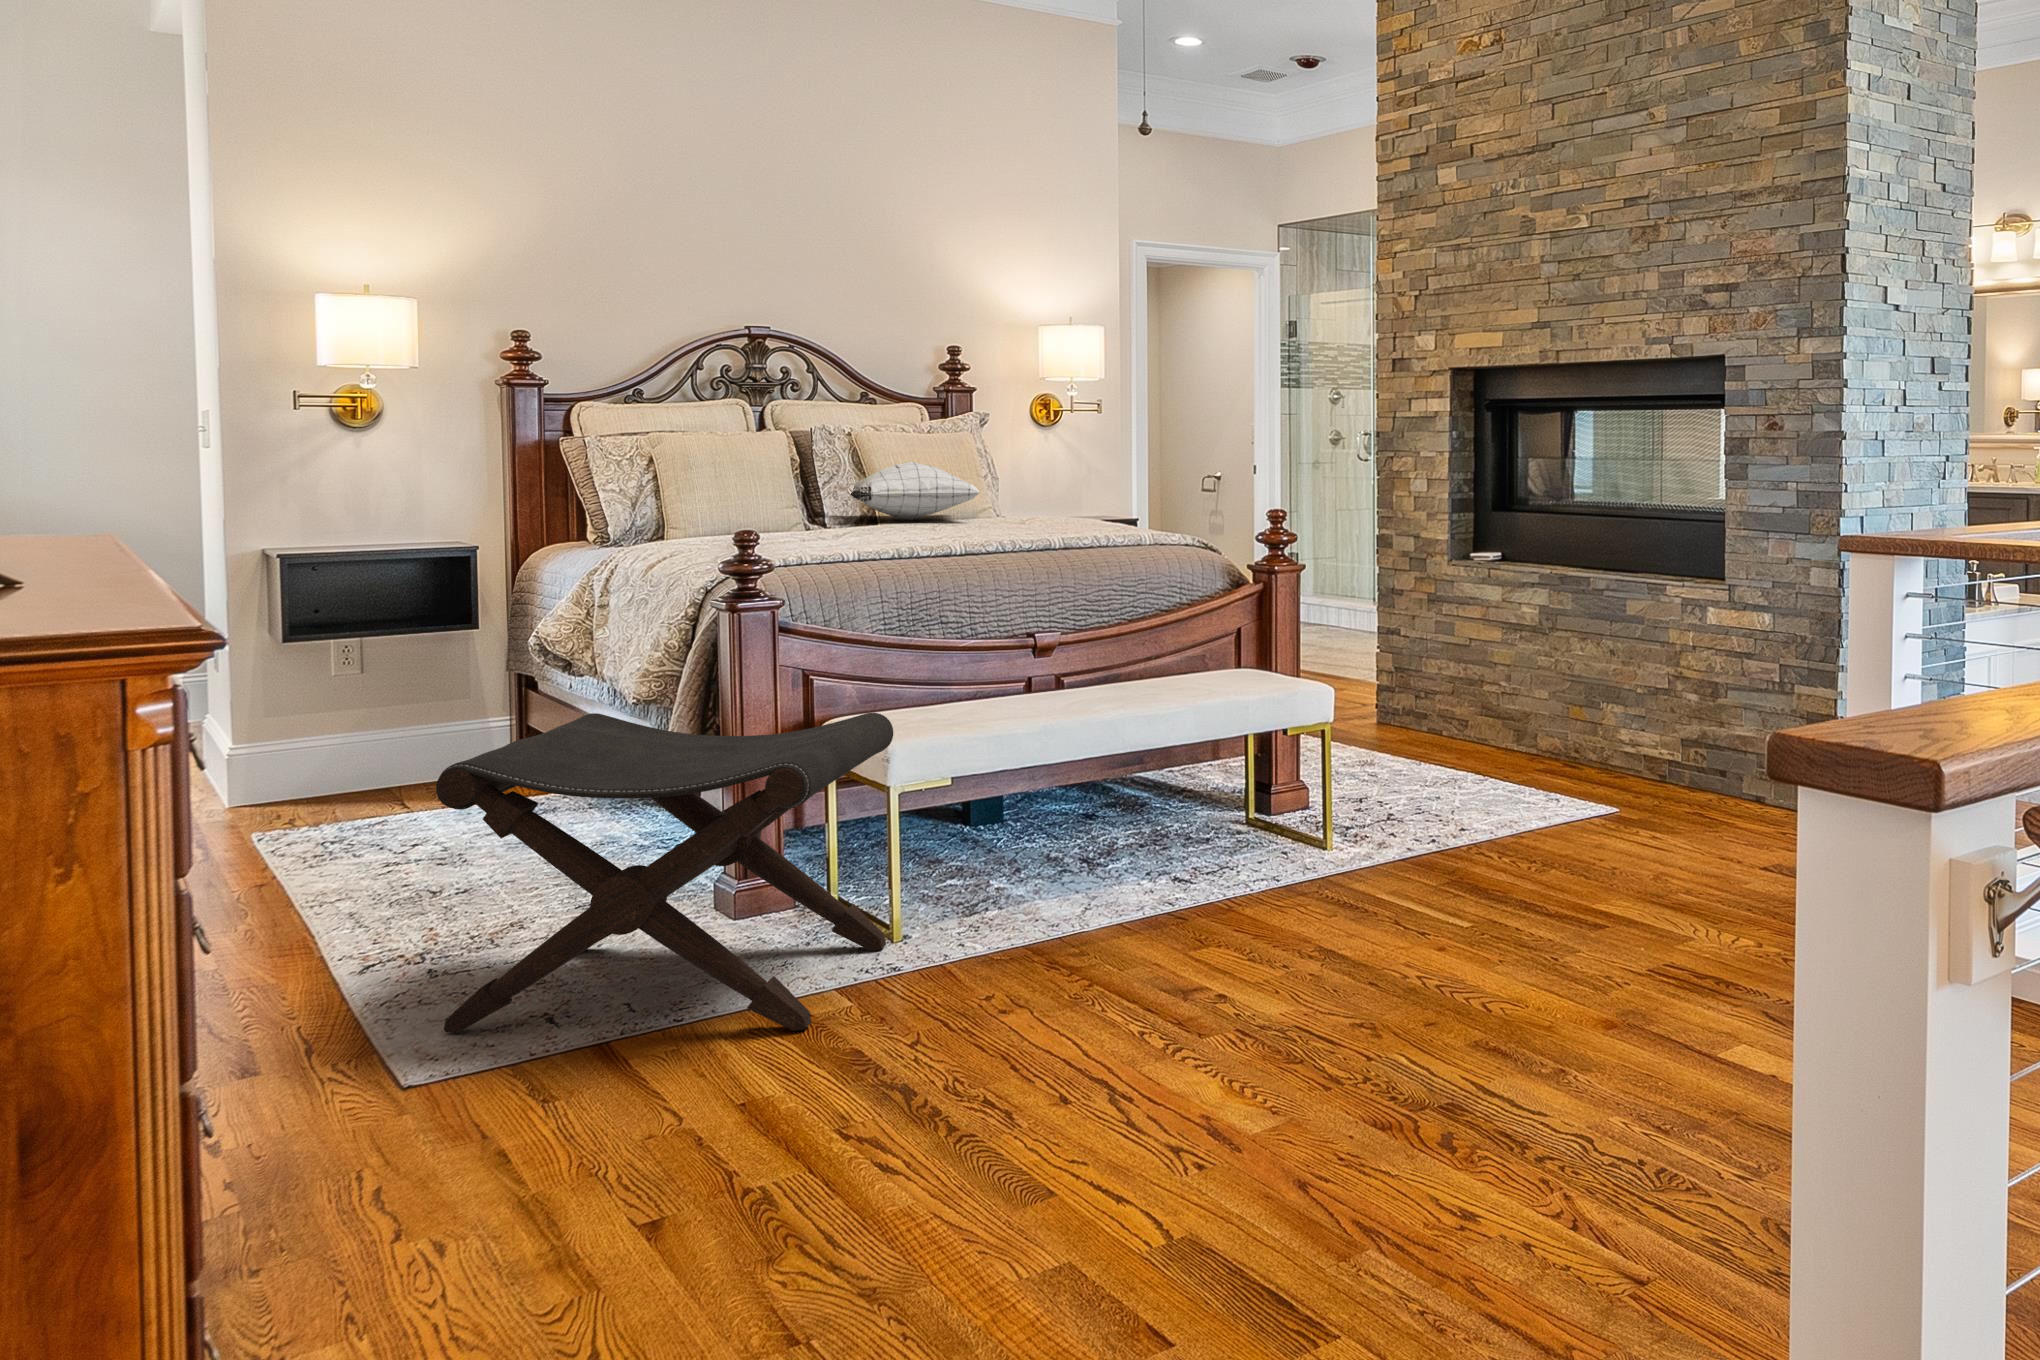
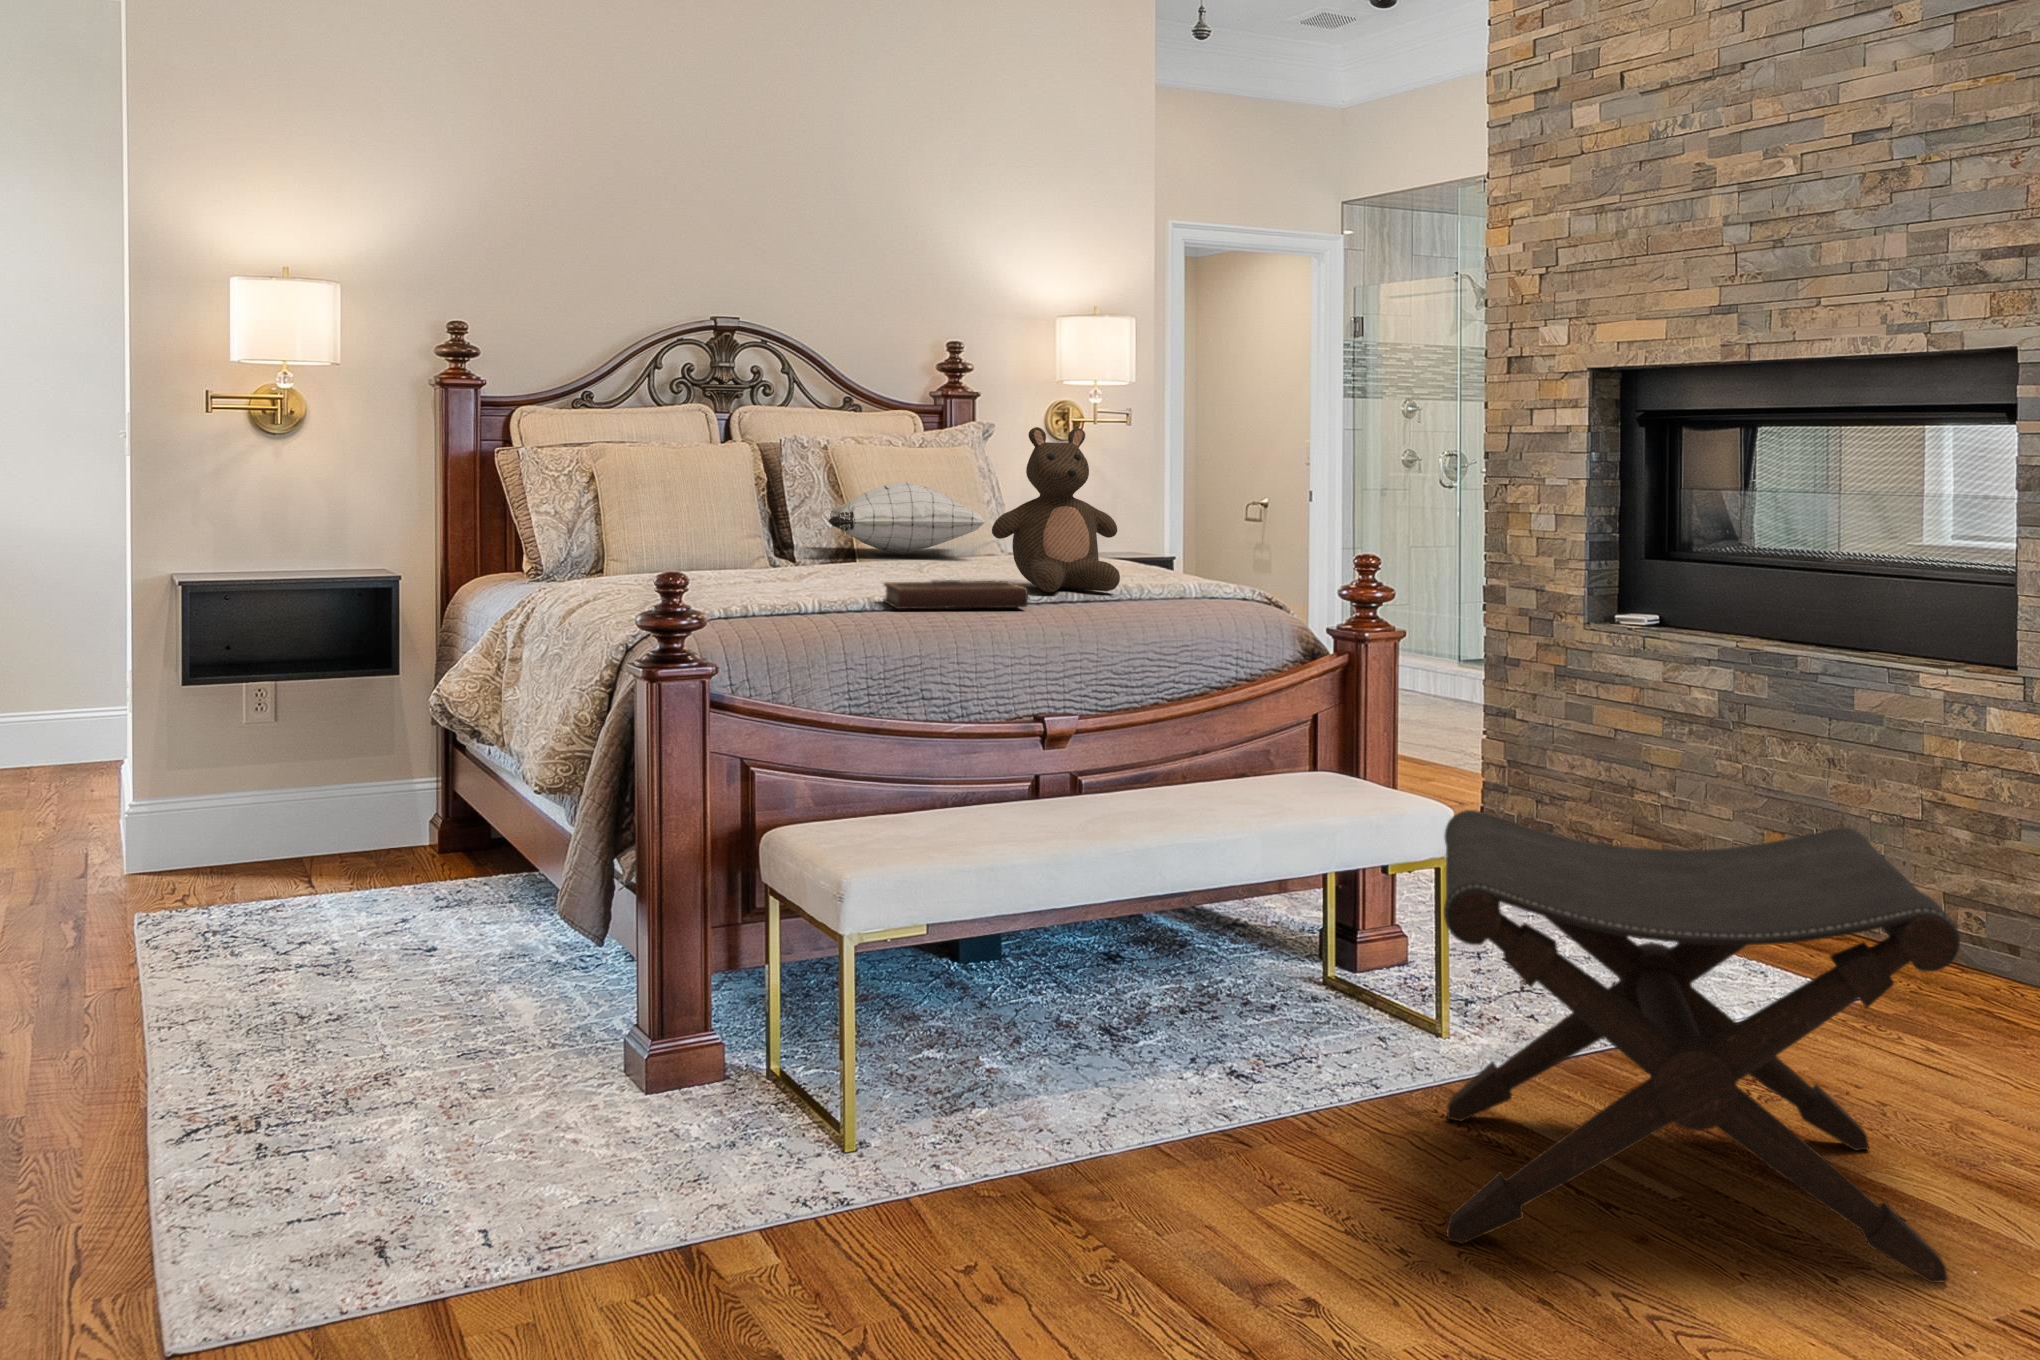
stuffed bear: none [988,418,1089,544] -> present [992,427,1120,593]
notebook: none [904,536,1018,558] -> present [883,580,1028,609]
footstool: present [436,713,893,1034] -> present [1444,810,1960,1283]

